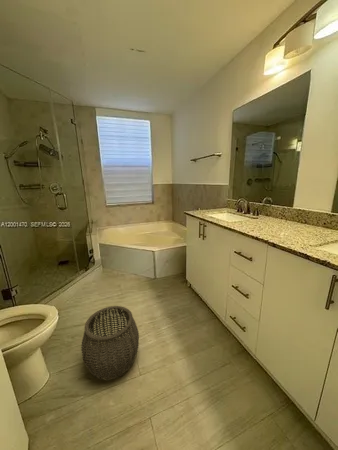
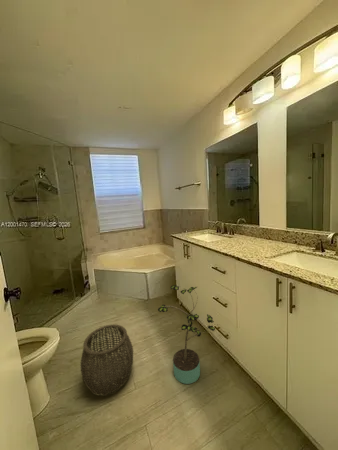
potted plant: none [169,269,235,376] -> present [158,285,215,384]

